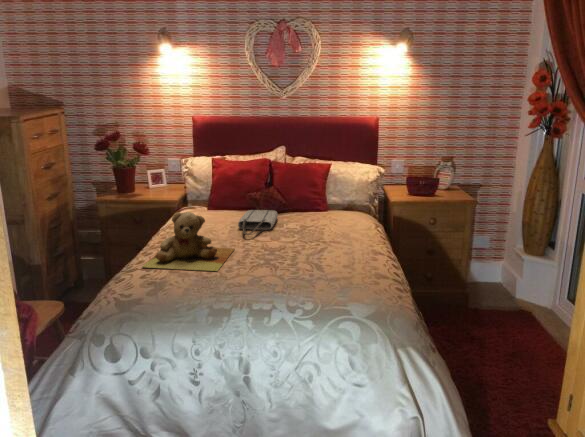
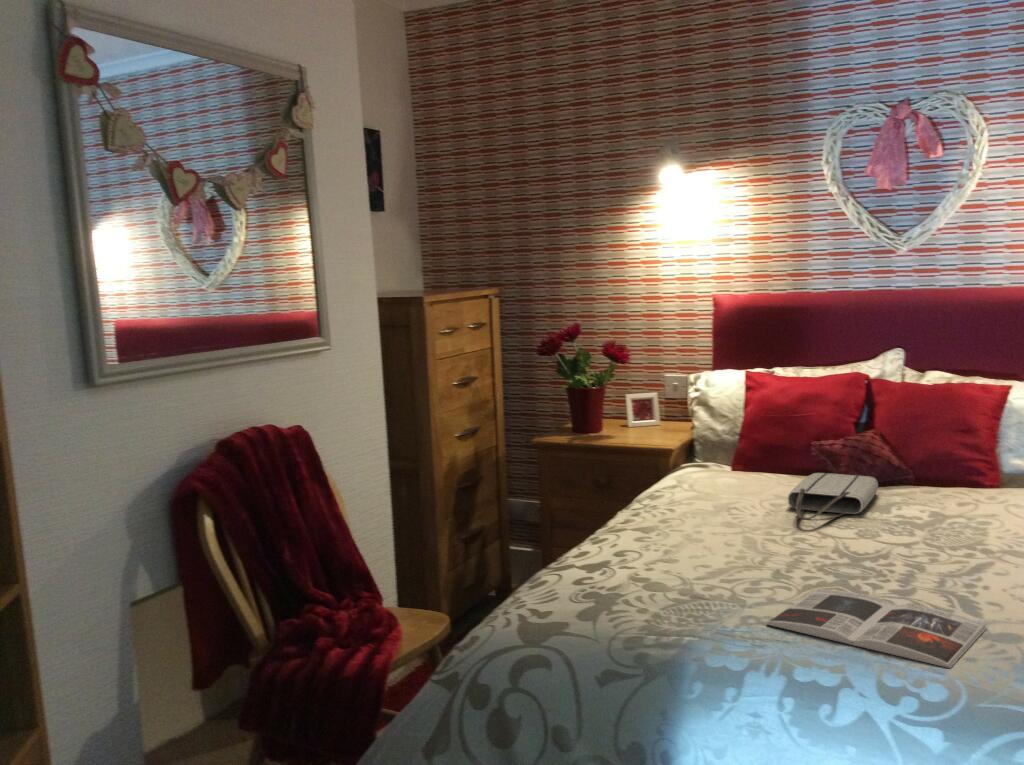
teddy bear: present [143,212,234,271] -> none [577,459,775,587]
magazine: none [237,268,326,296] -> present [766,590,987,668]

